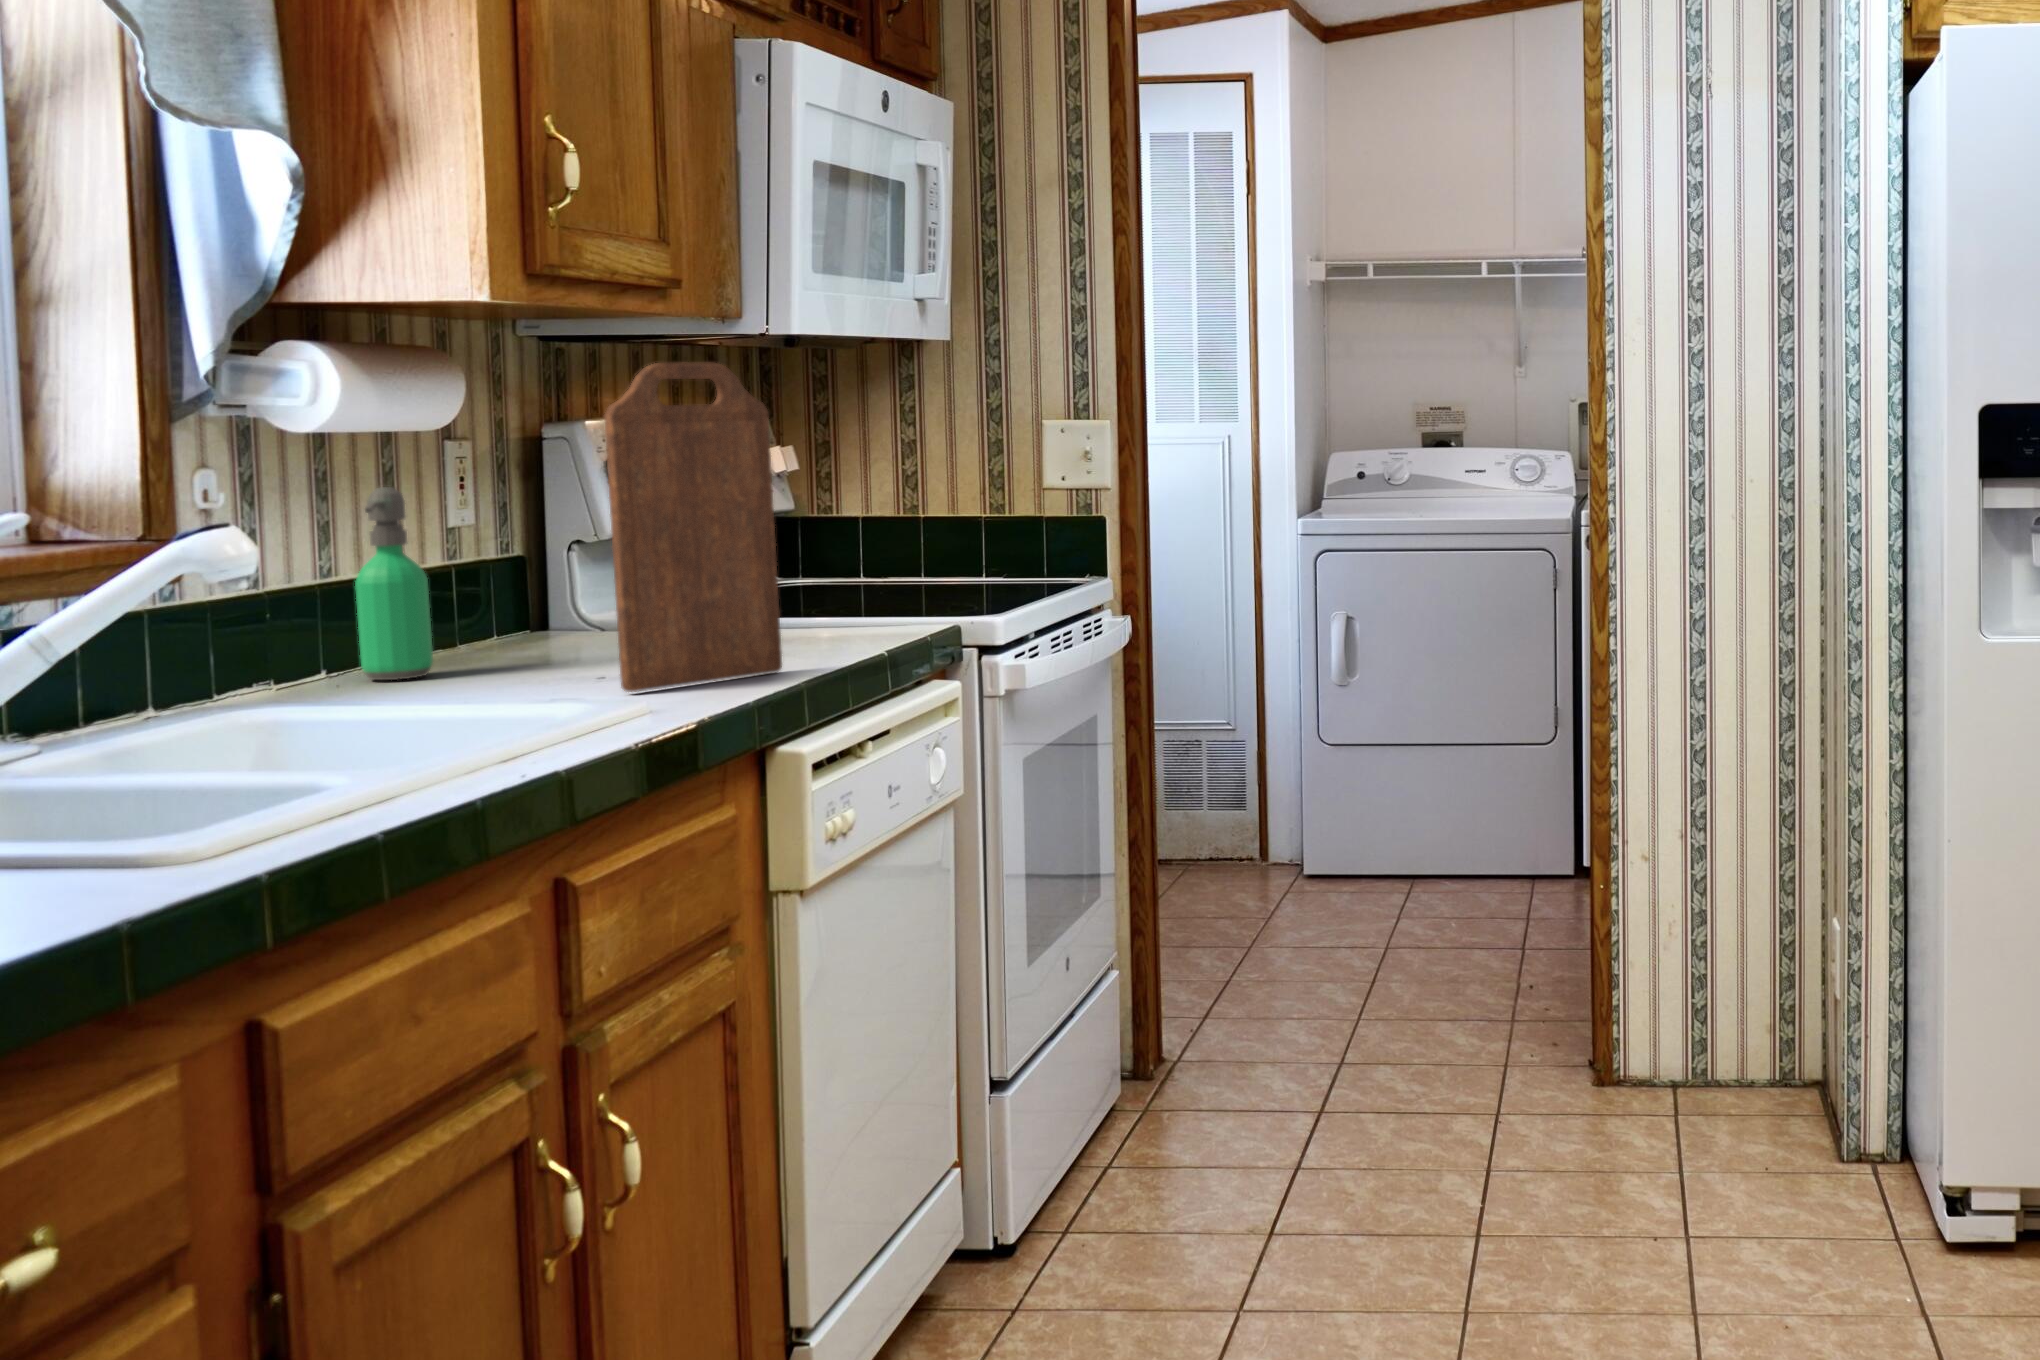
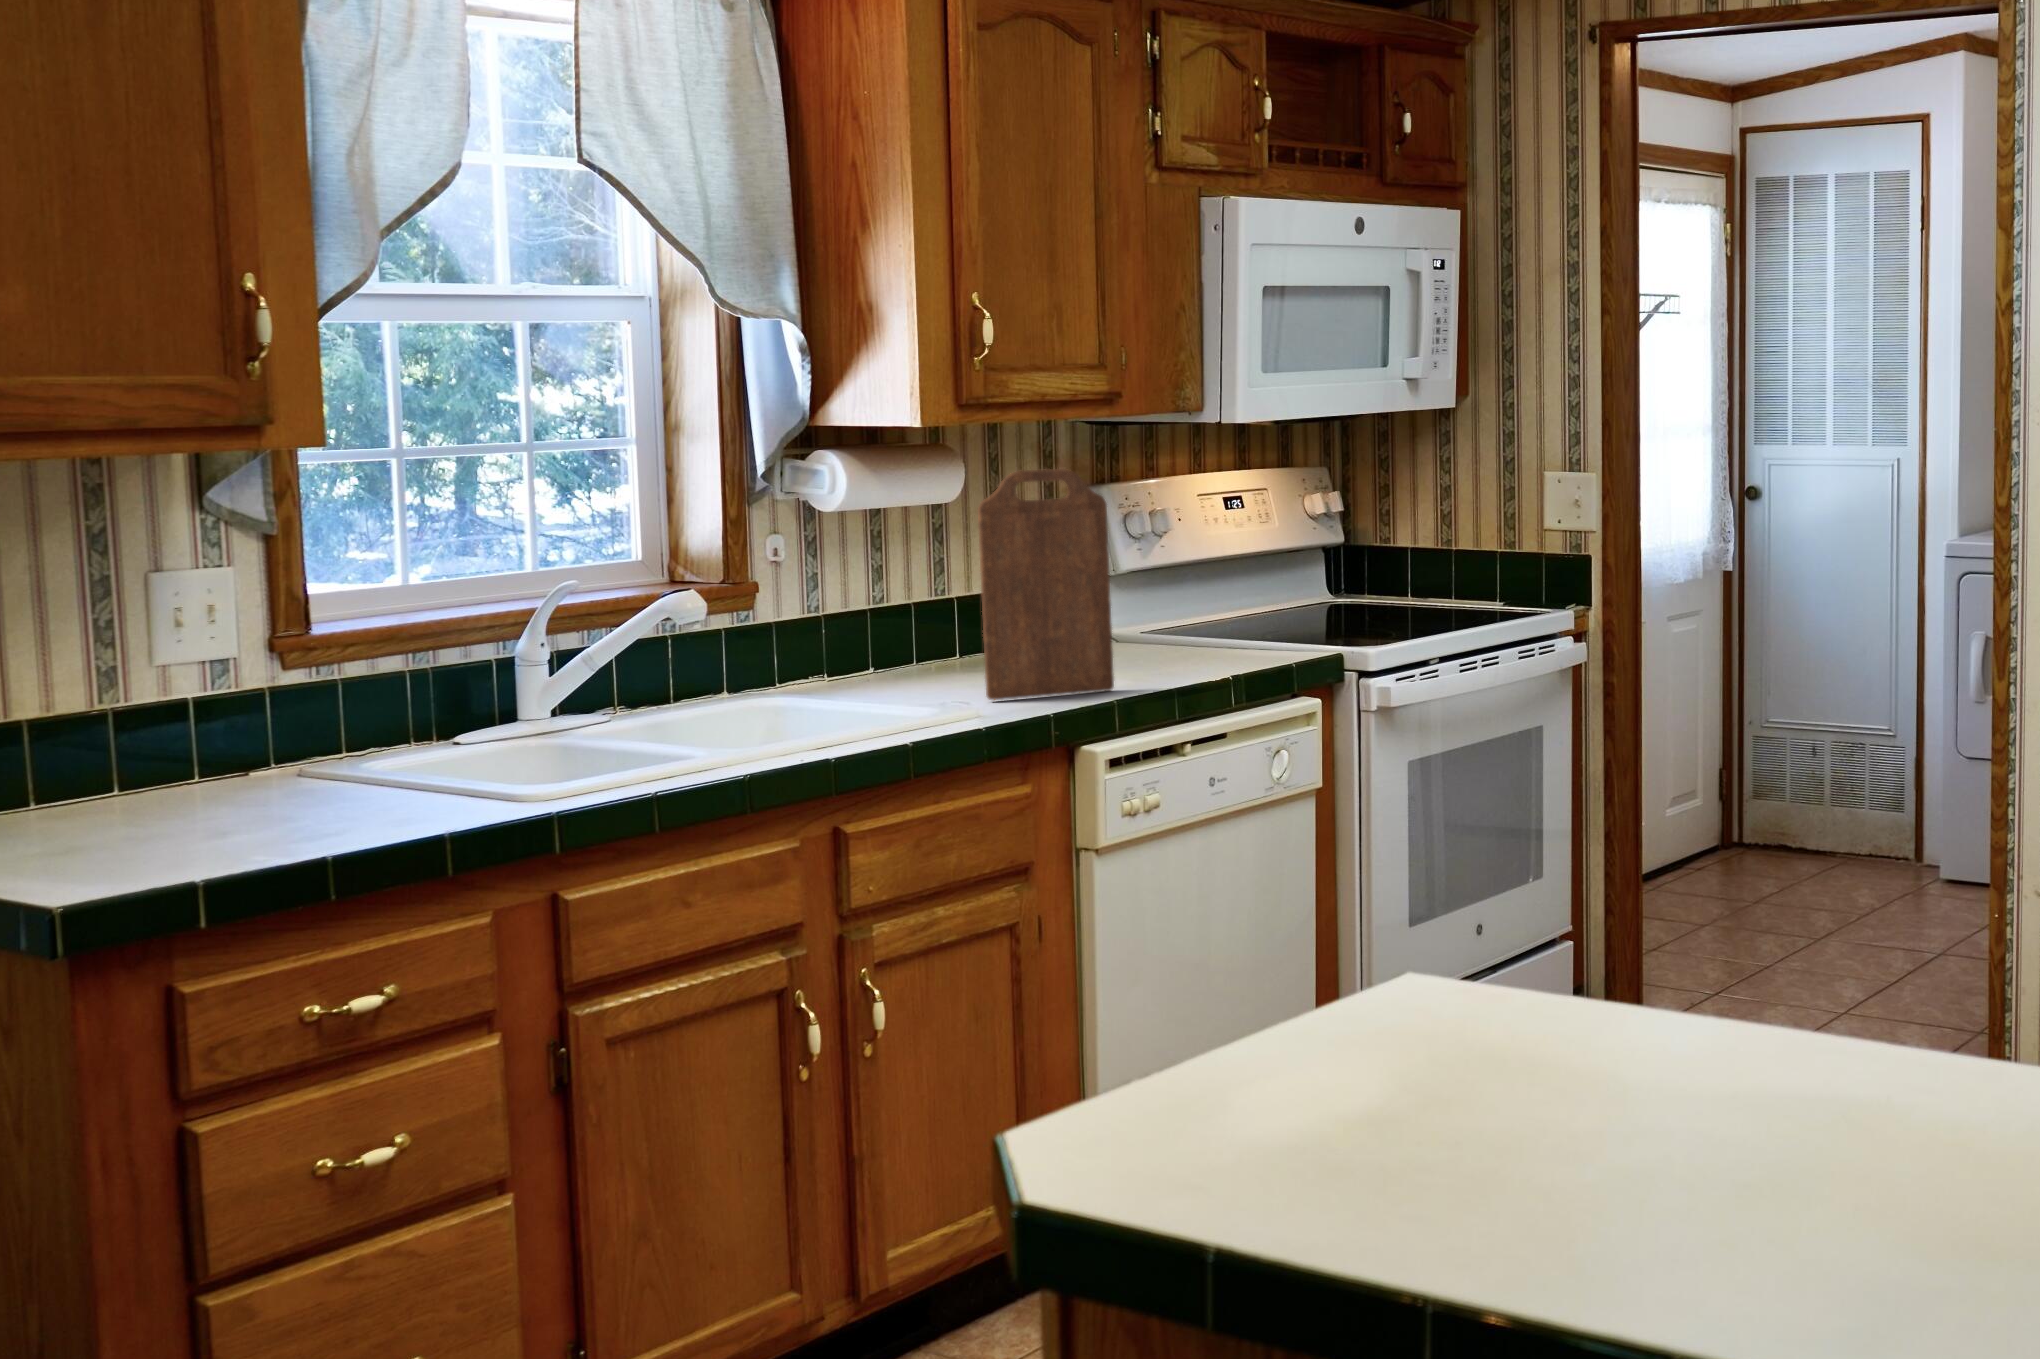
soap dispenser: present [355,487,433,680] -> none [886,545,936,677]

